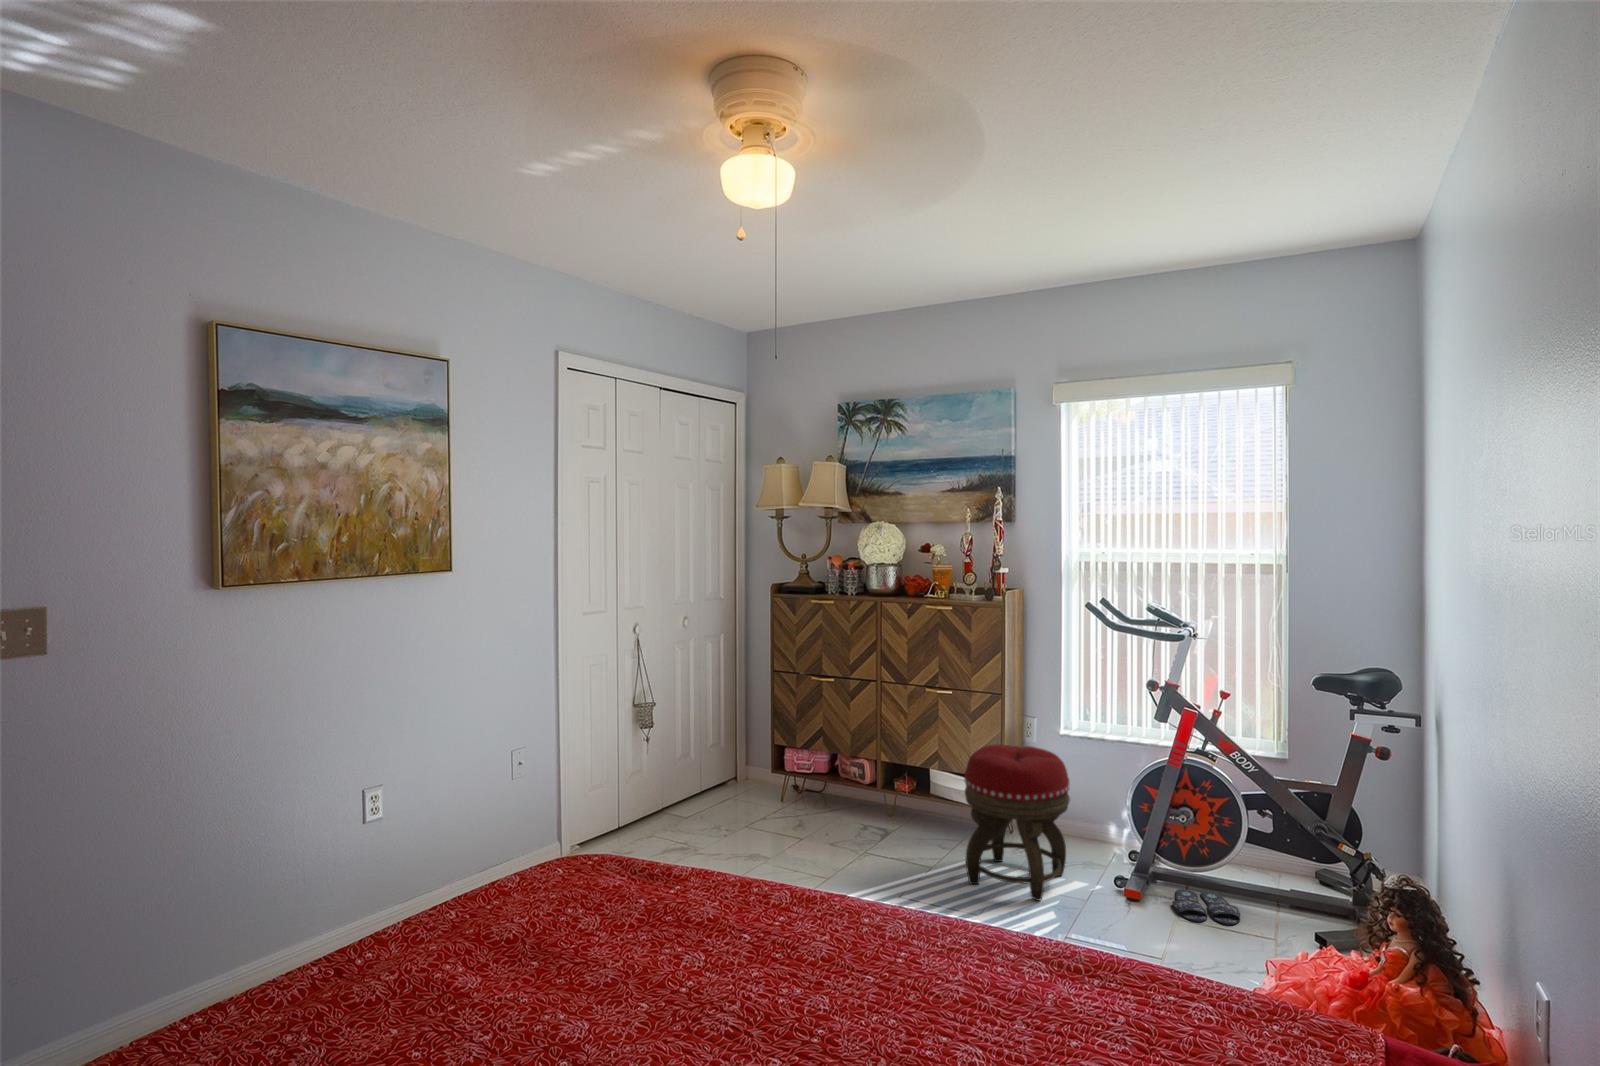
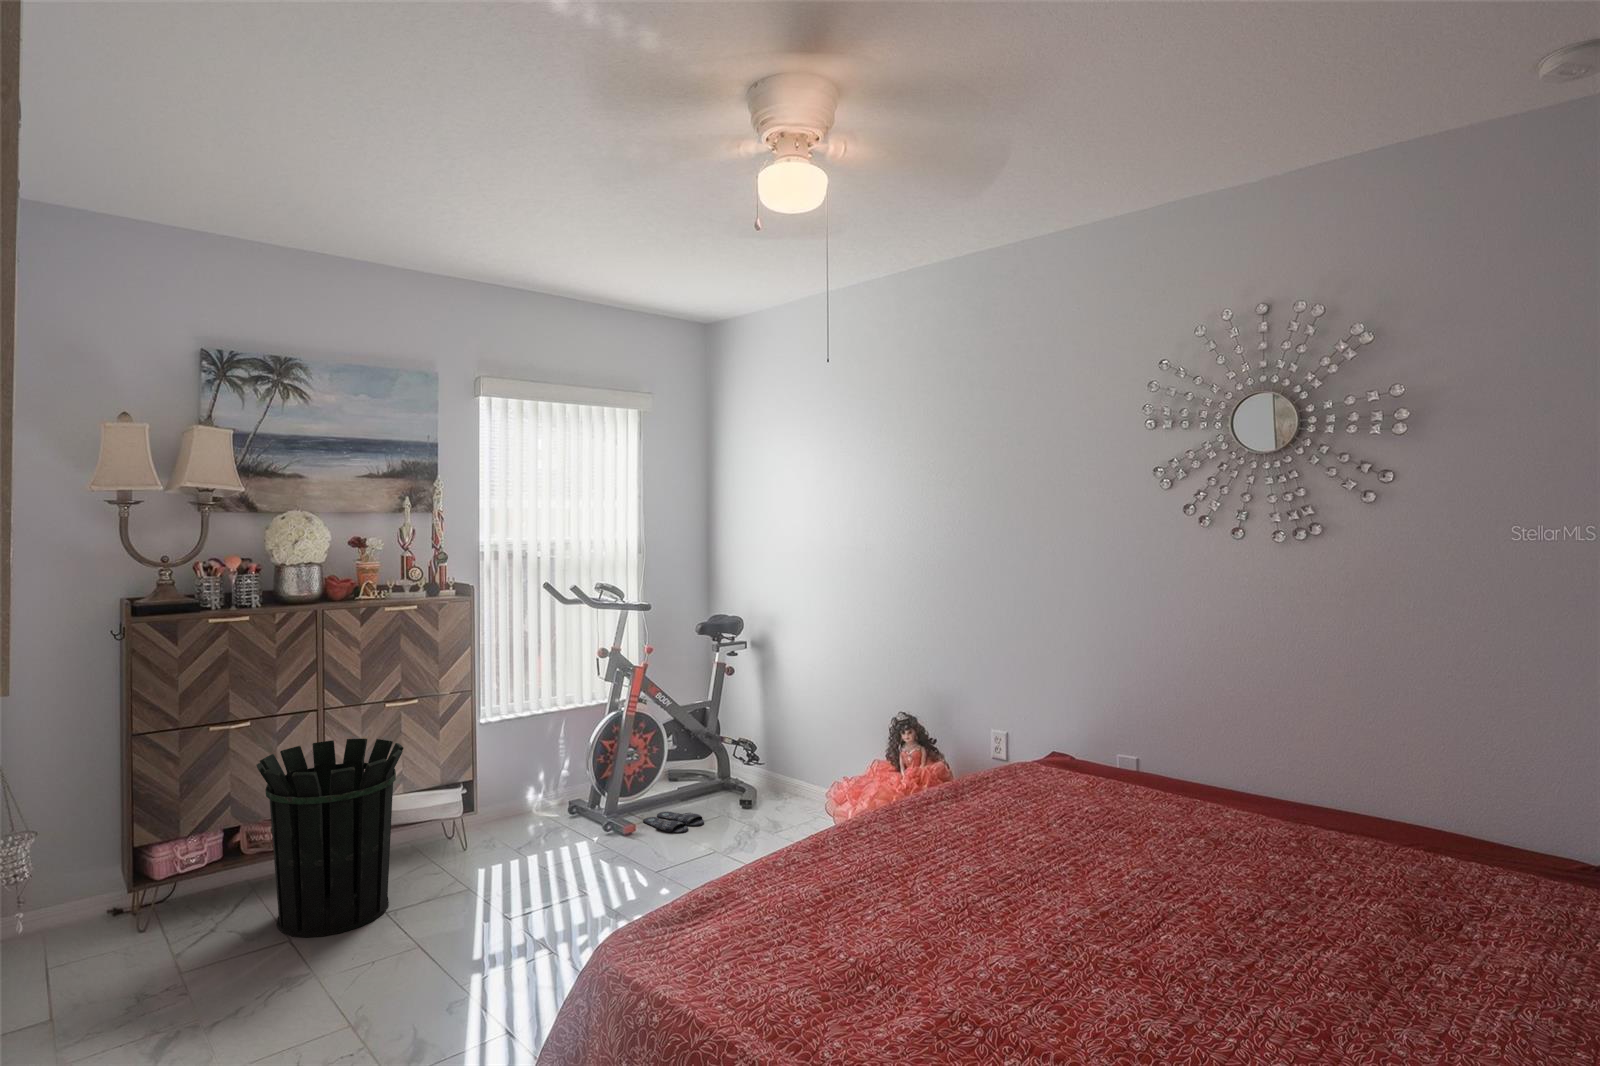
waste bin: none [806,706,908,858] -> present [256,739,404,937]
footstool: present [964,744,1070,901] -> none [481,731,589,886]

